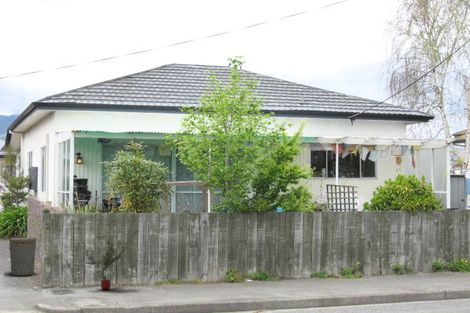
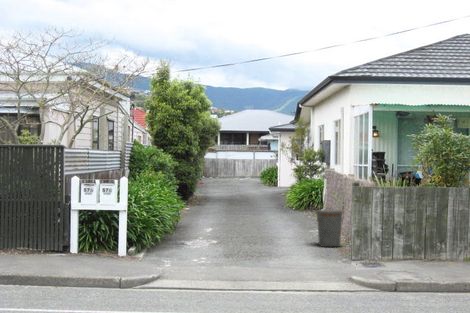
potted tree: present [86,239,126,290] -> none [394,213,437,265]

